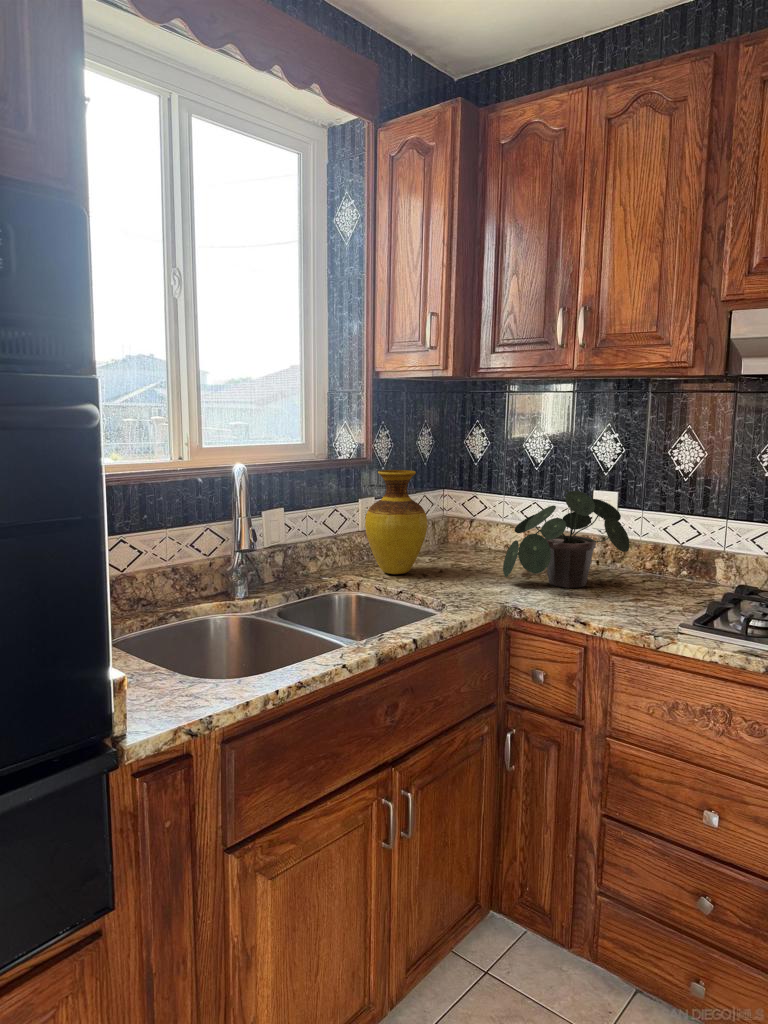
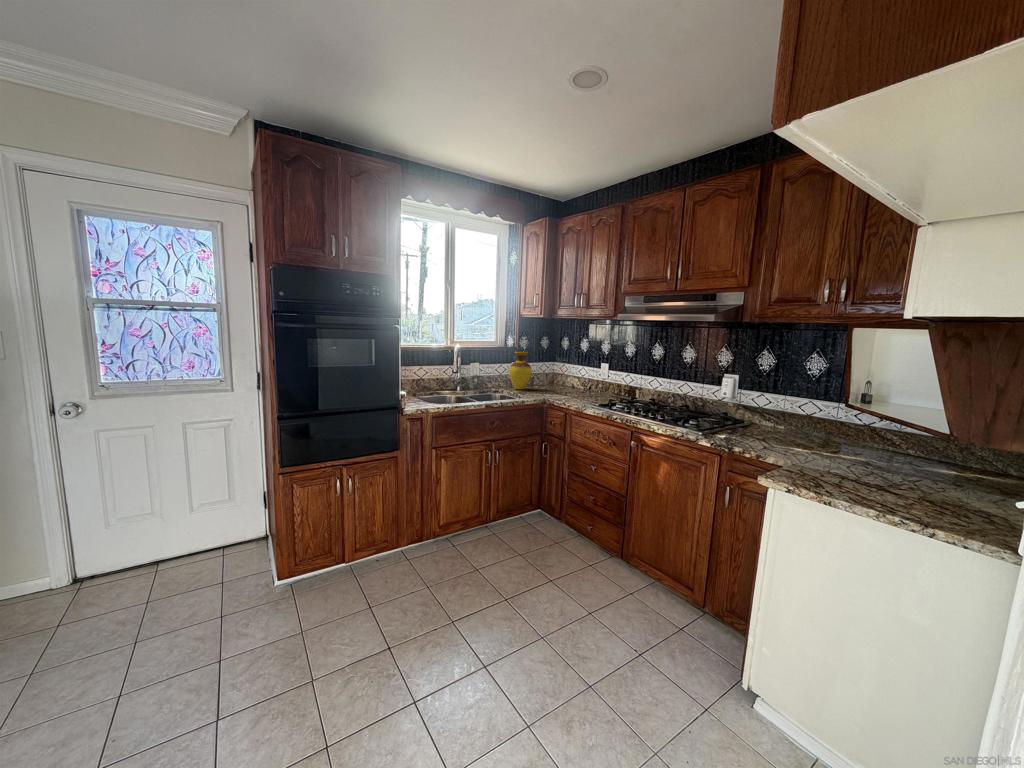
potted plant: present [503,489,629,588] -> none [554,360,600,397]

